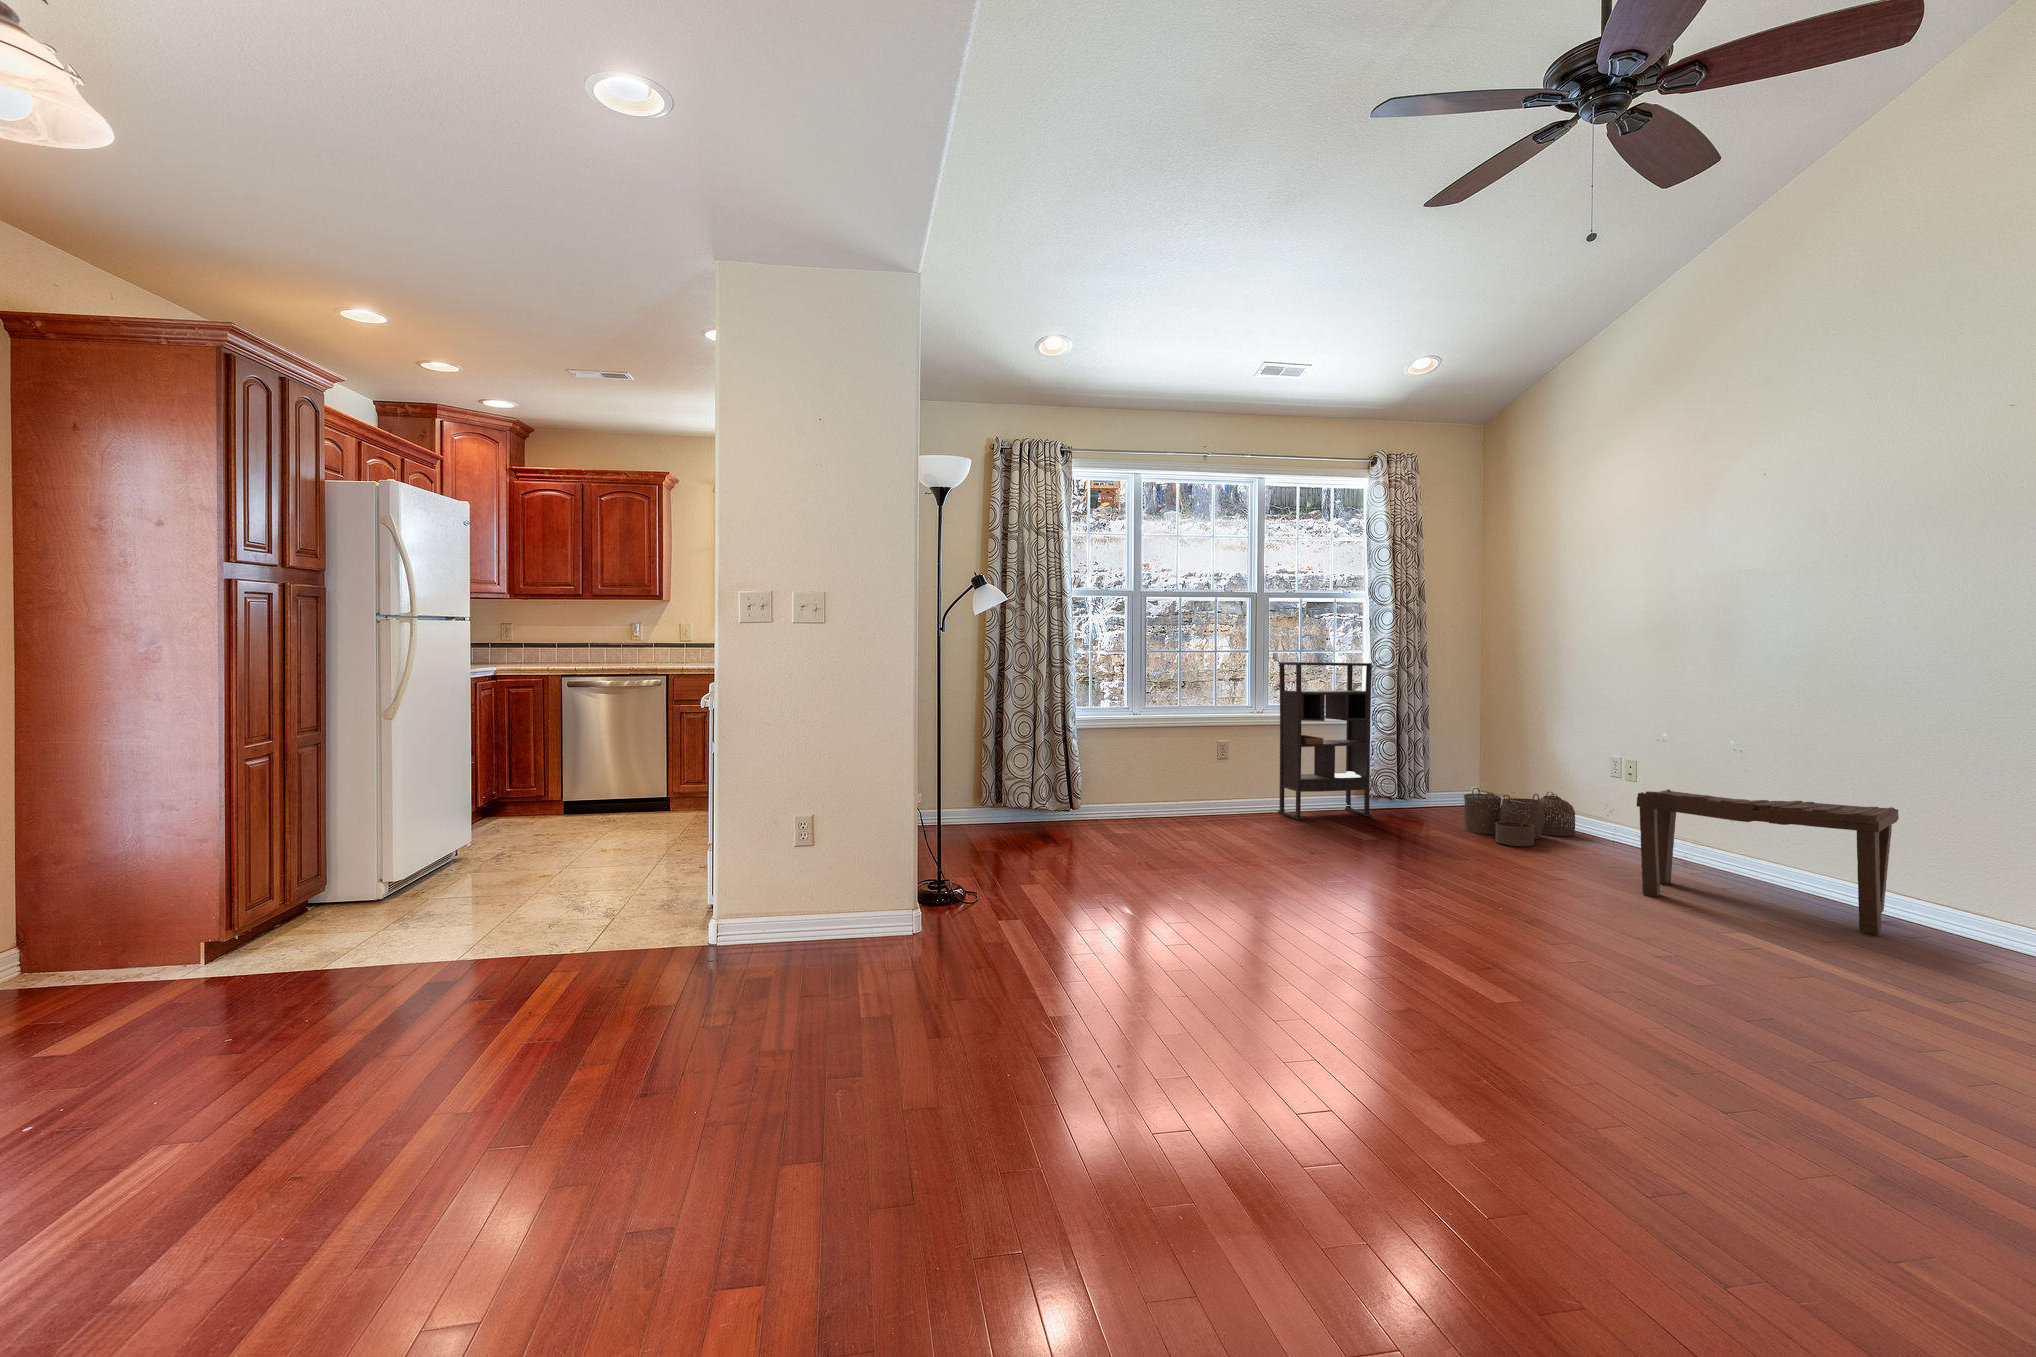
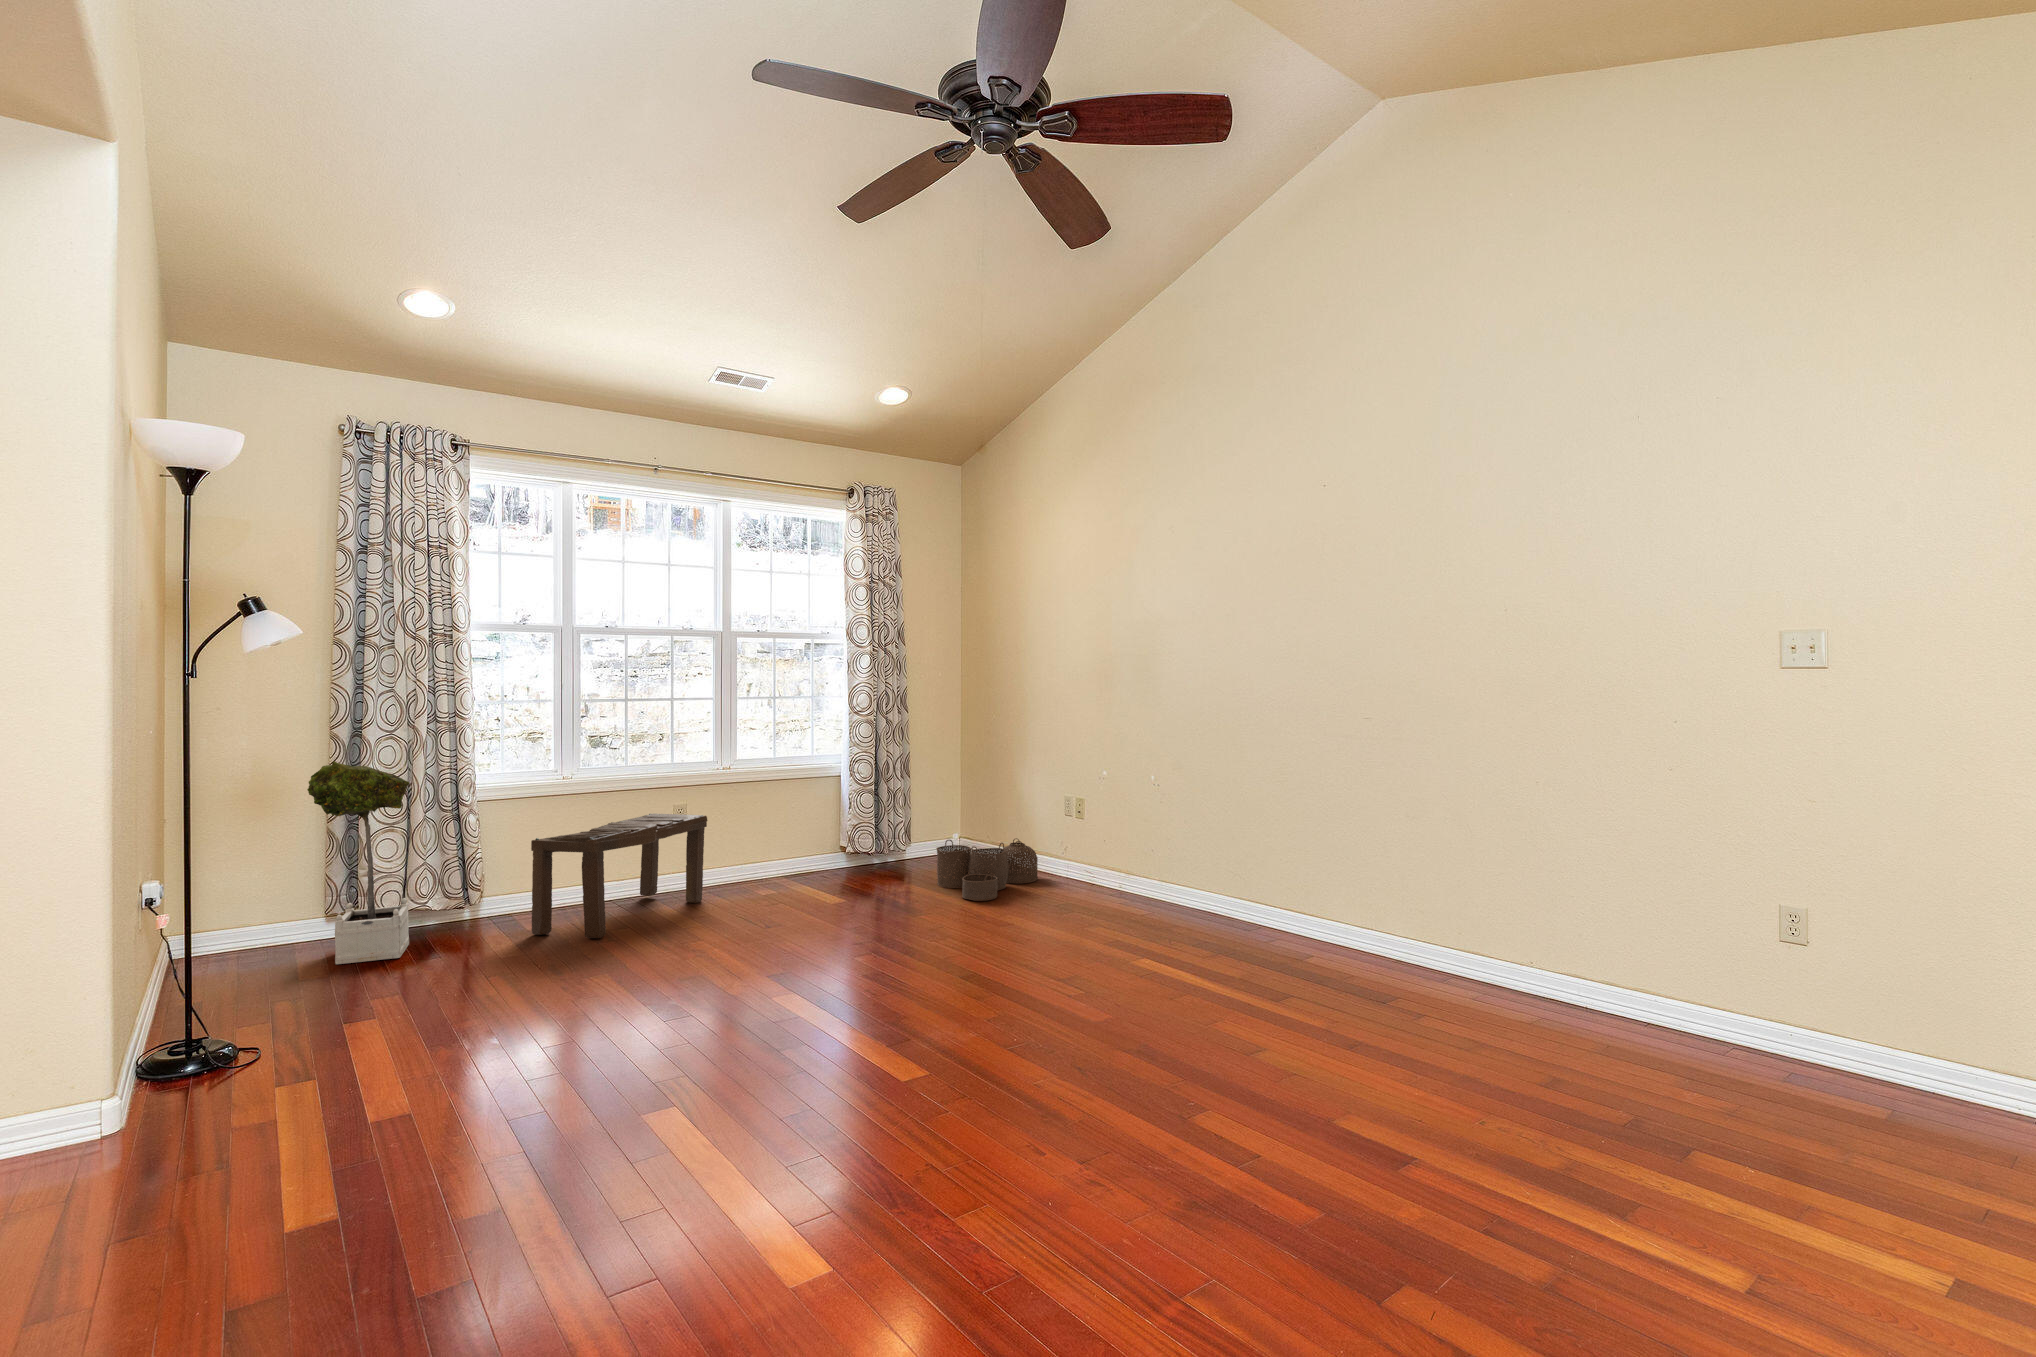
bookshelf: present [1278,662,1372,820] -> none [747,709,849,890]
potted tree: none [977,691,1040,840] -> present [307,761,410,964]
bench: present [1637,789,1899,934] -> present [531,814,708,938]

